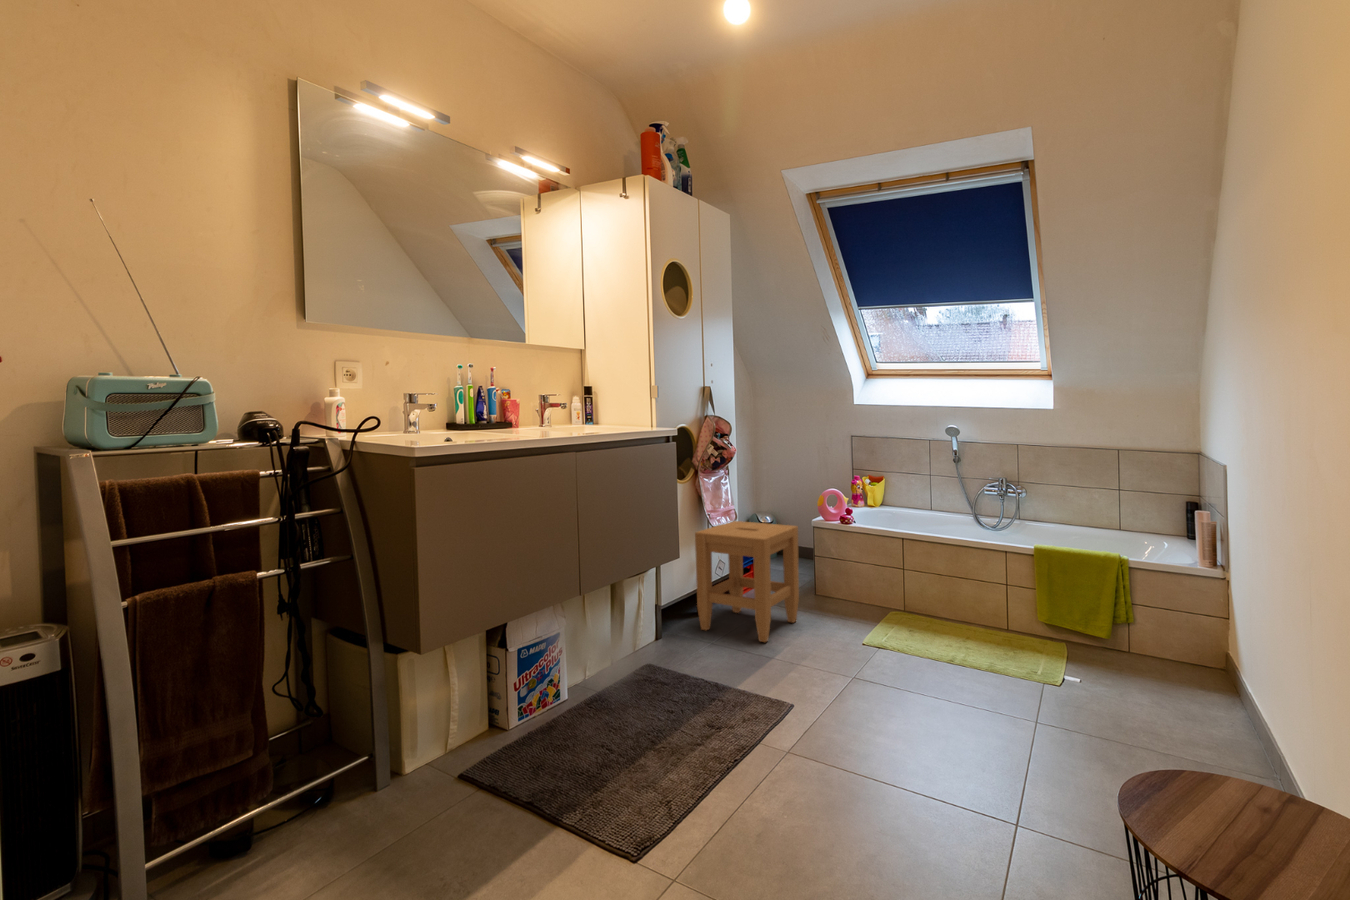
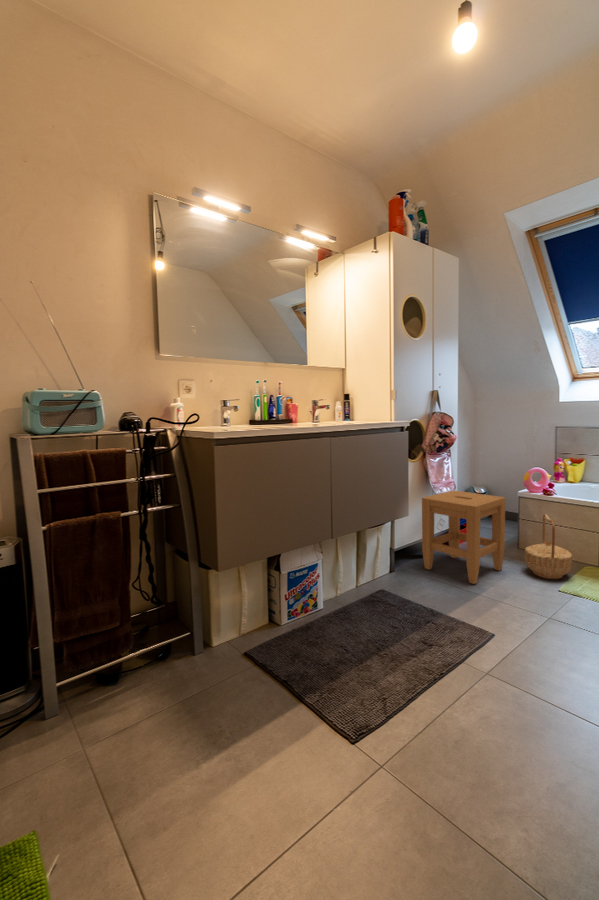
basket: none [823,545,876,627] -> present [525,514,572,579]

